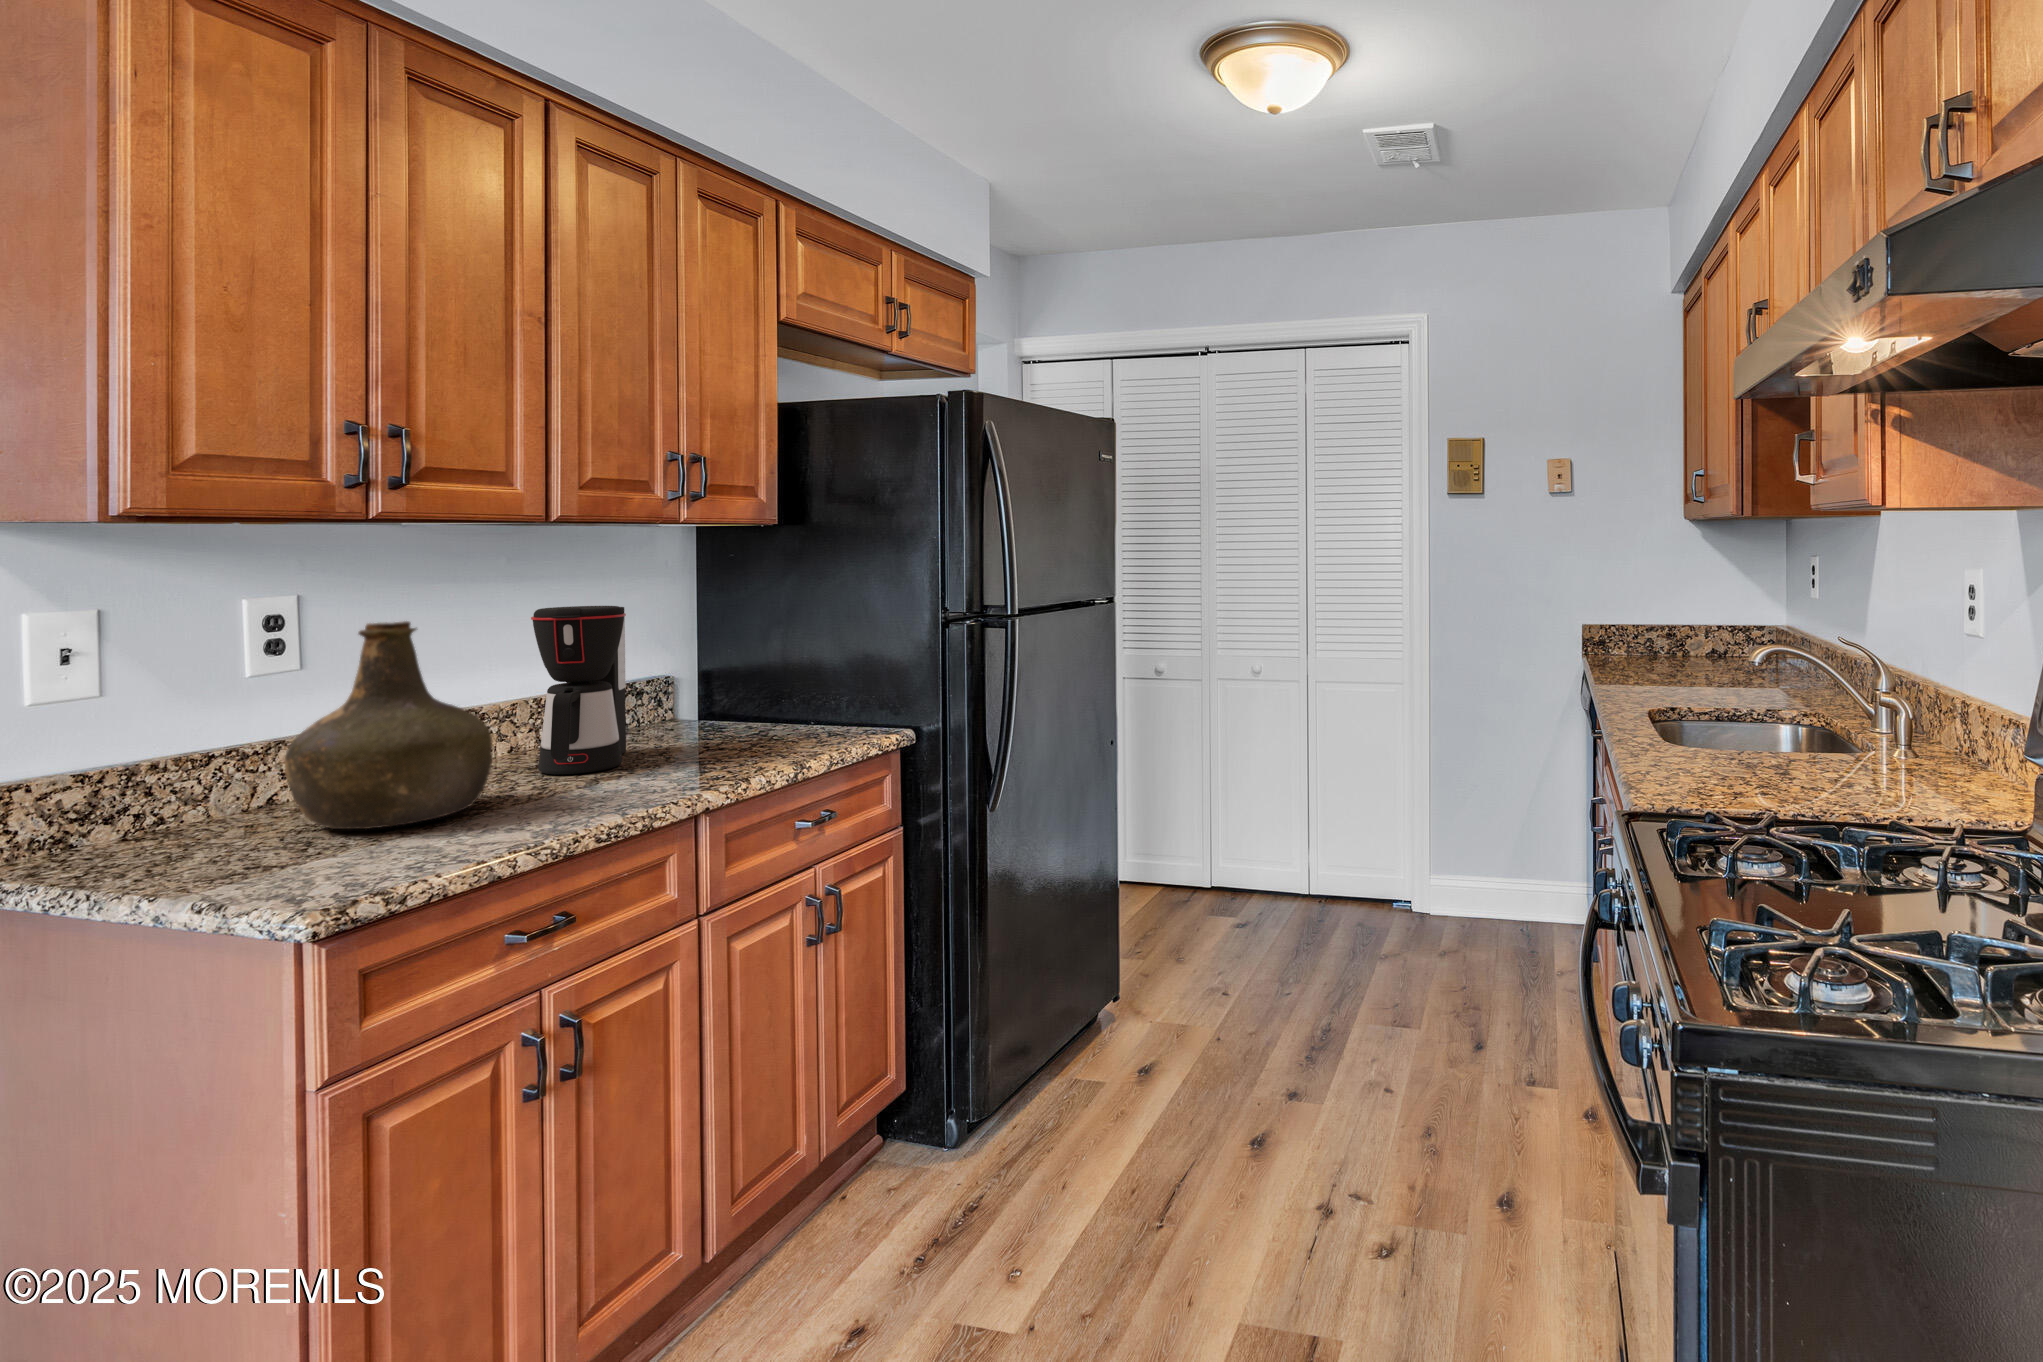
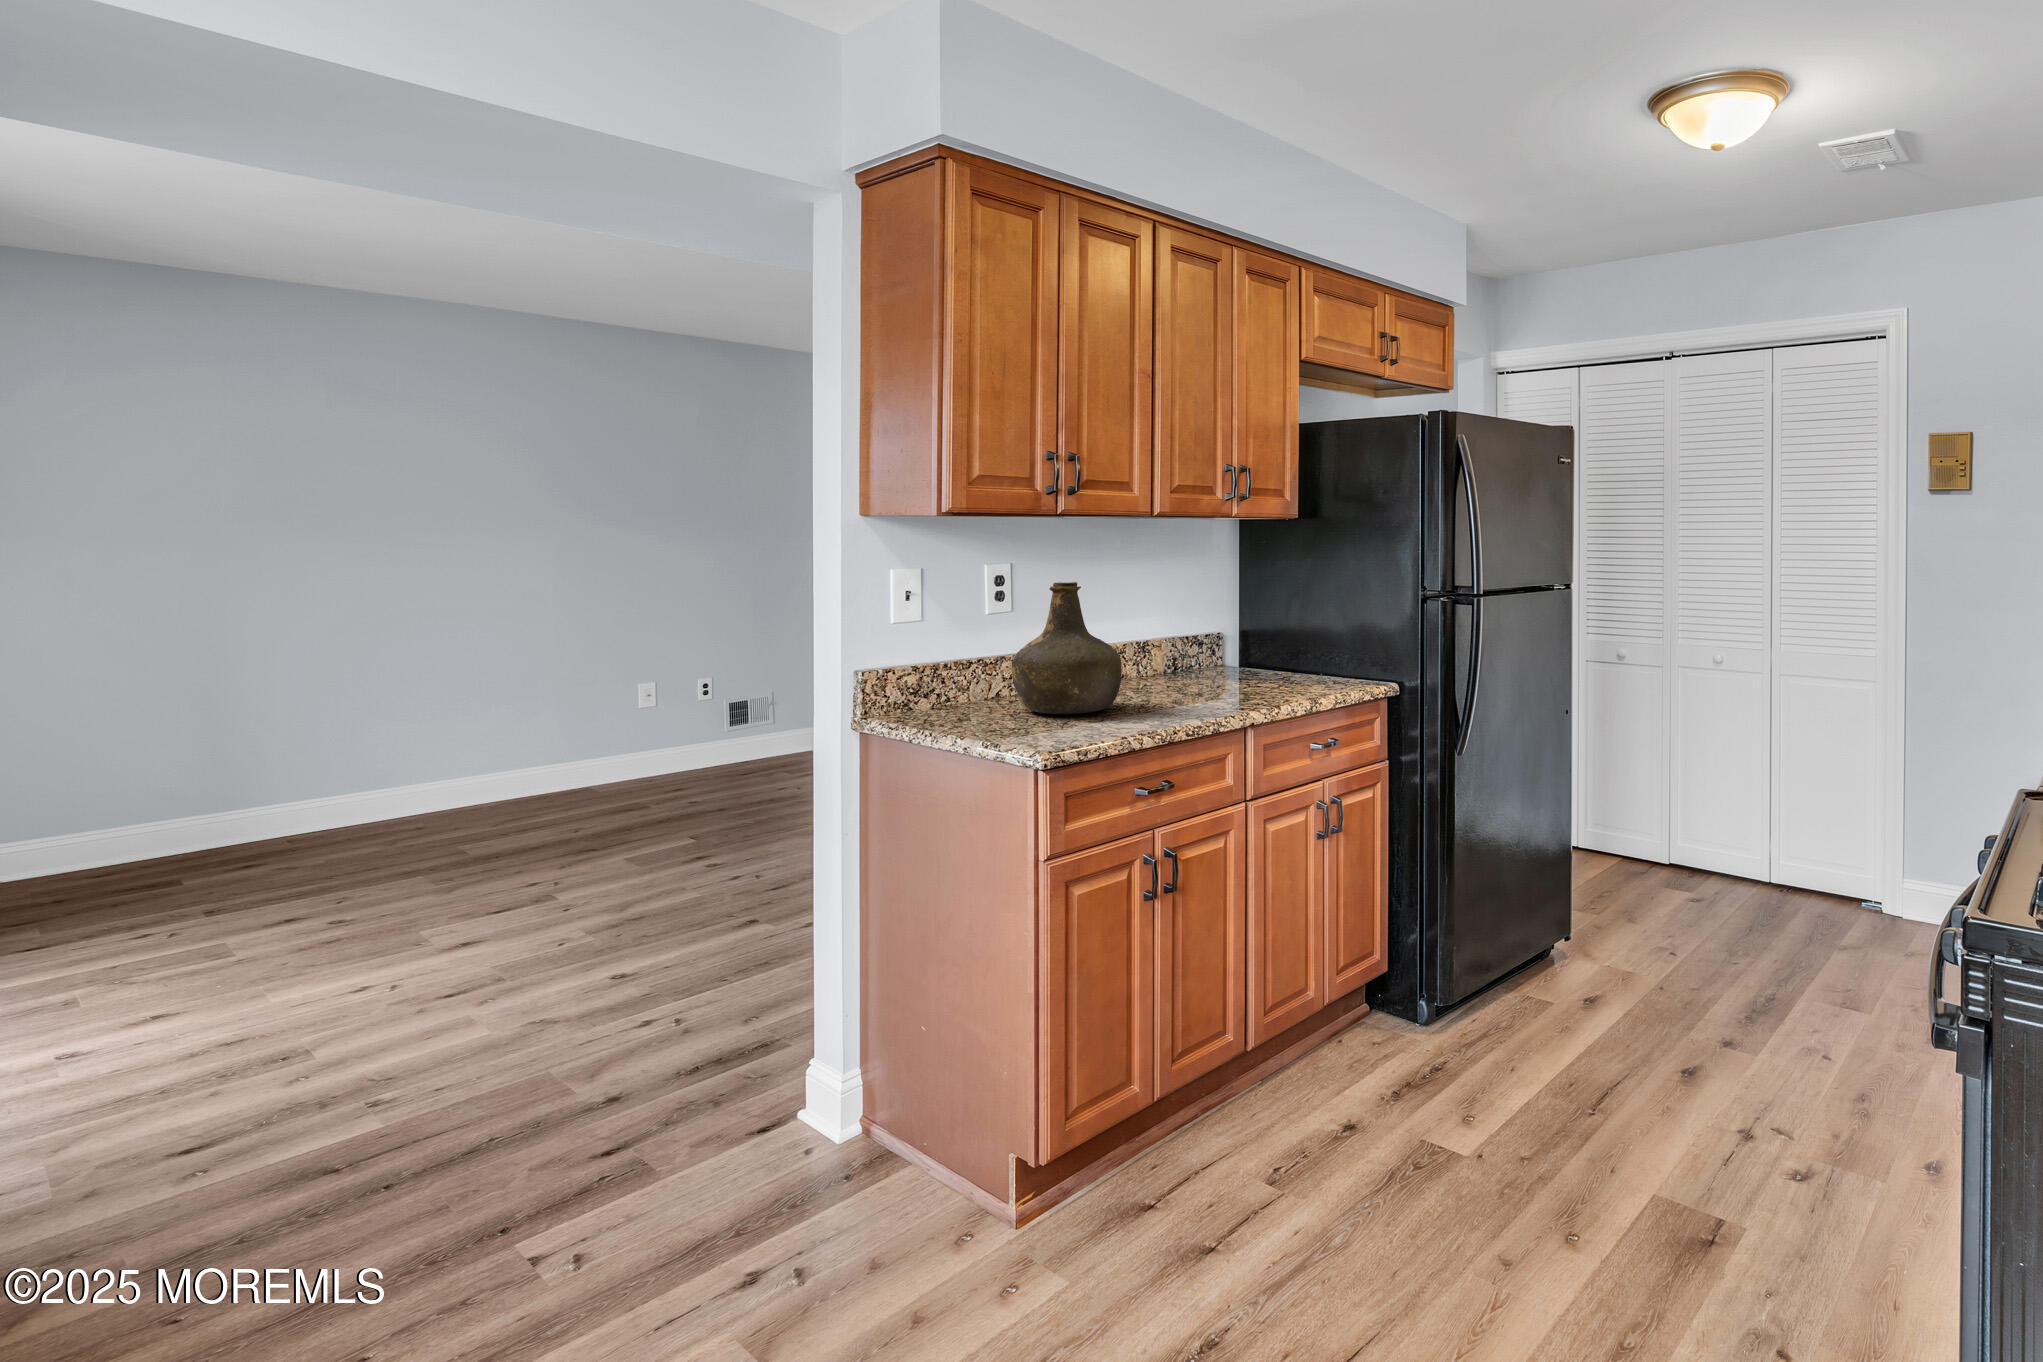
coffee maker: present [531,606,626,774] -> none [1138,577,1197,695]

